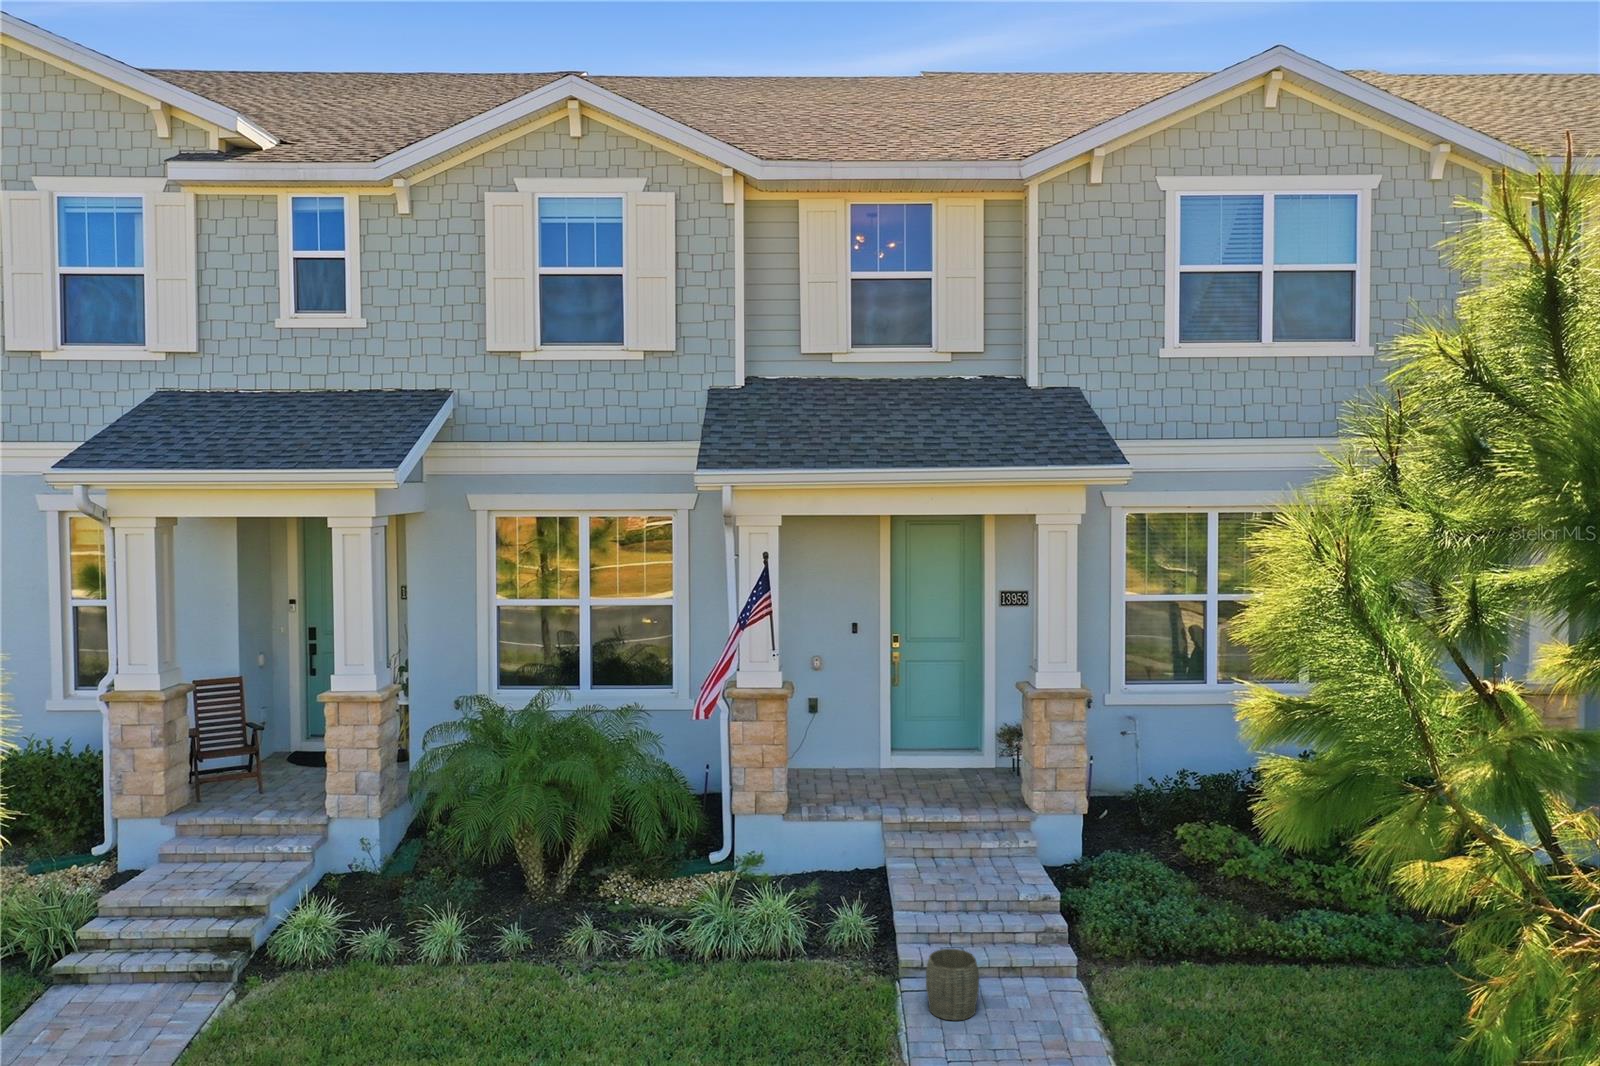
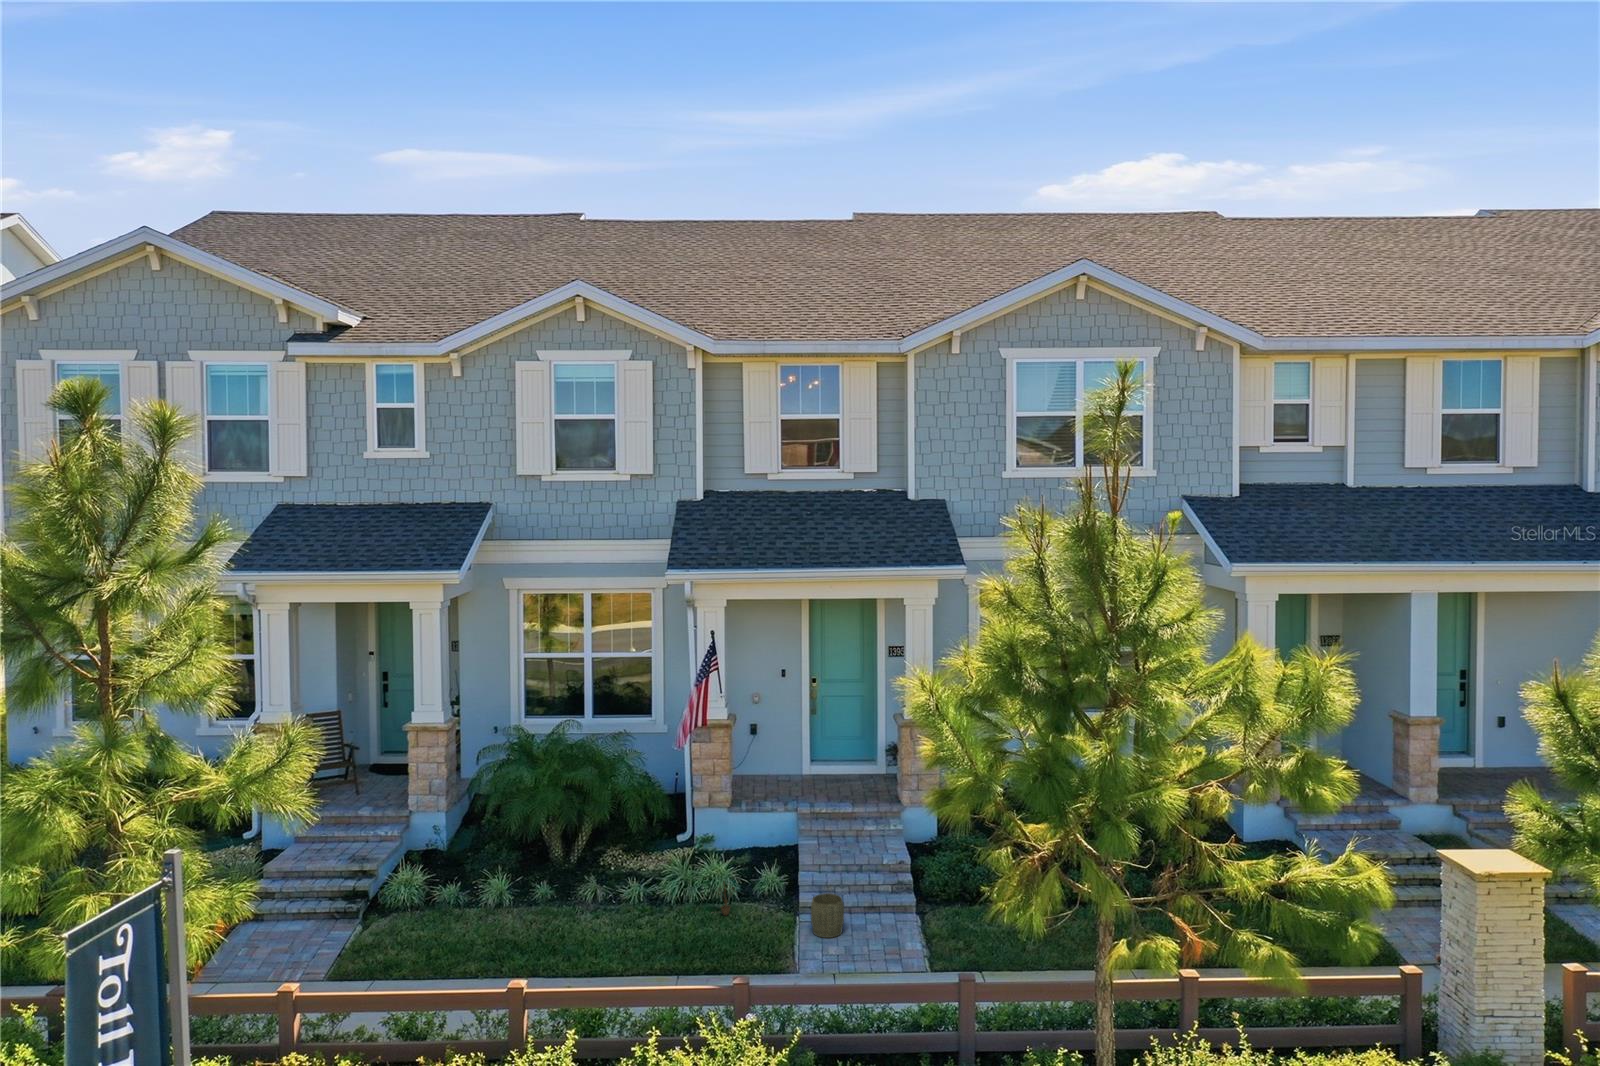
decorative plant: none [766,927,807,981] -> present [712,884,735,915]

